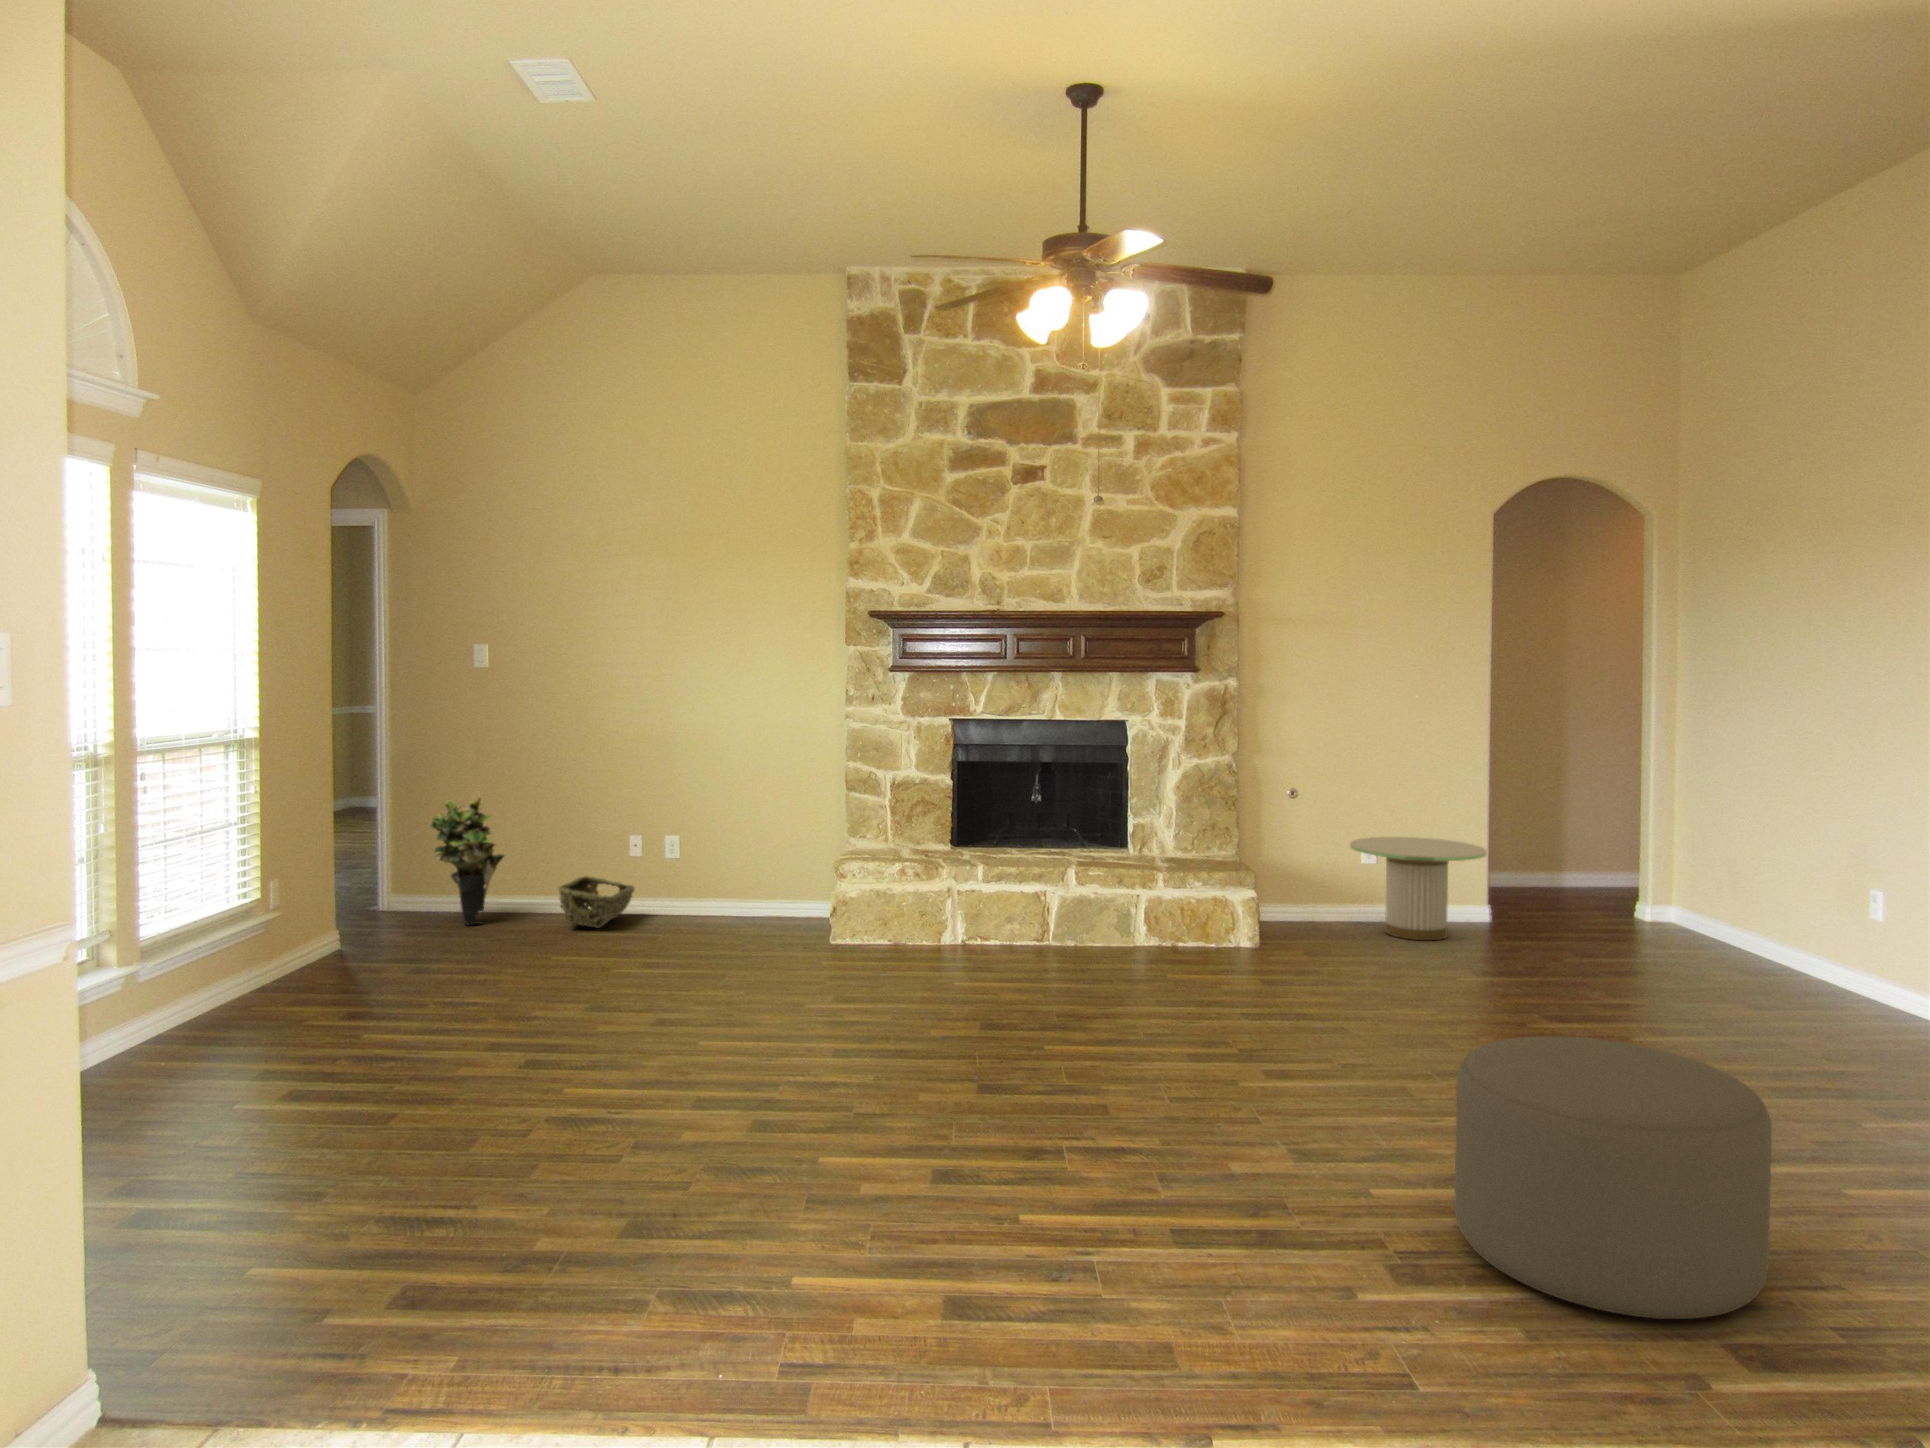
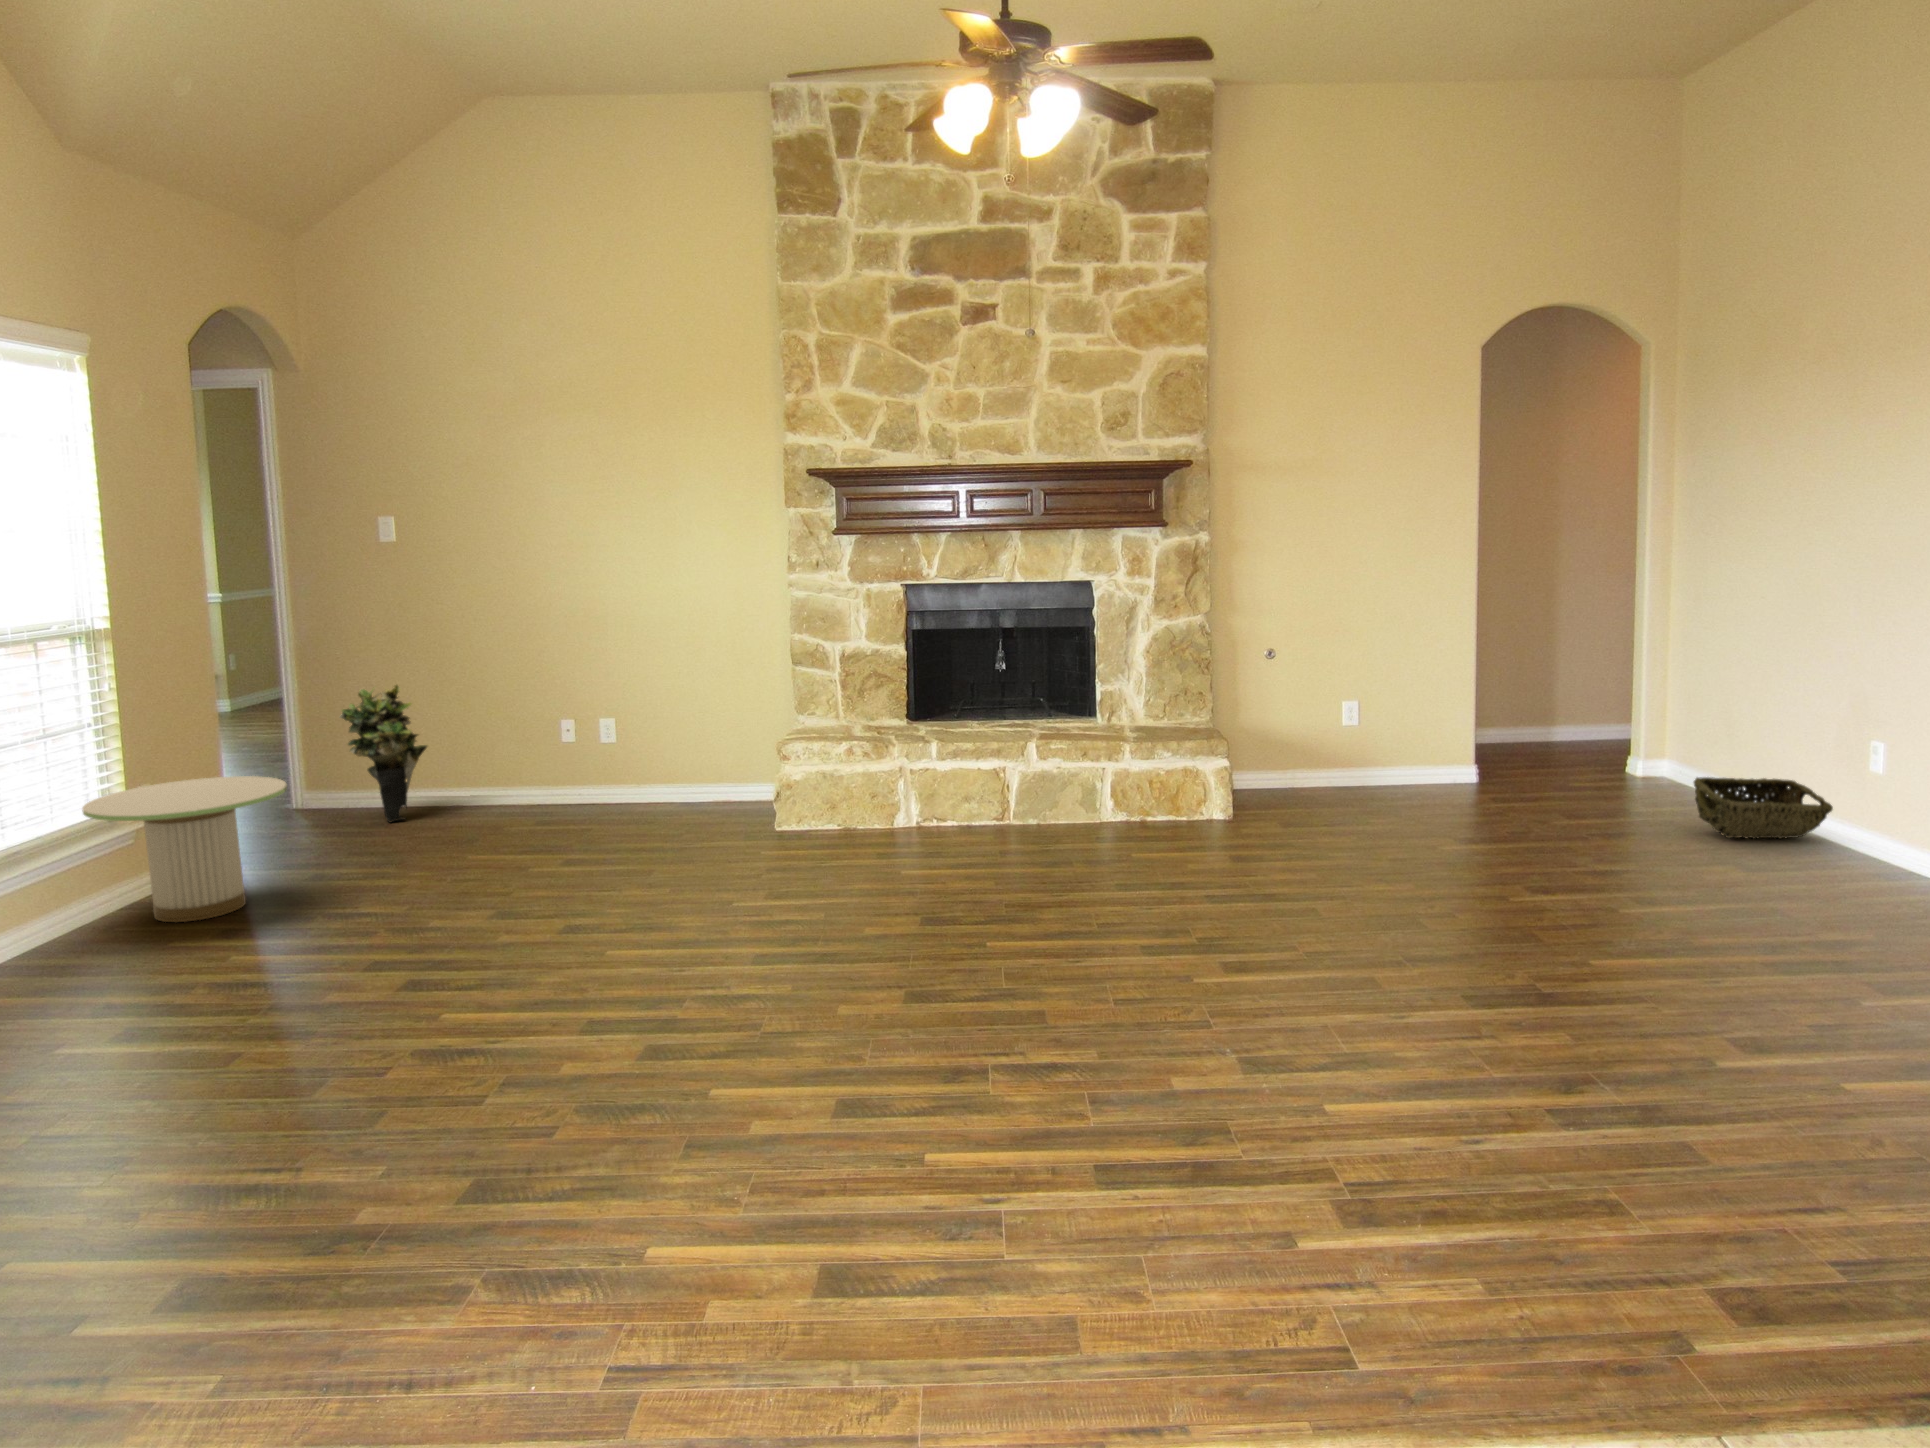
side table: present [1350,837,1487,940] -> present [82,776,287,922]
woven basket: present [558,876,634,928] -> present [1694,777,1833,839]
ottoman: present [1455,1036,1772,1319] -> none [1416,926,1772,1252]

